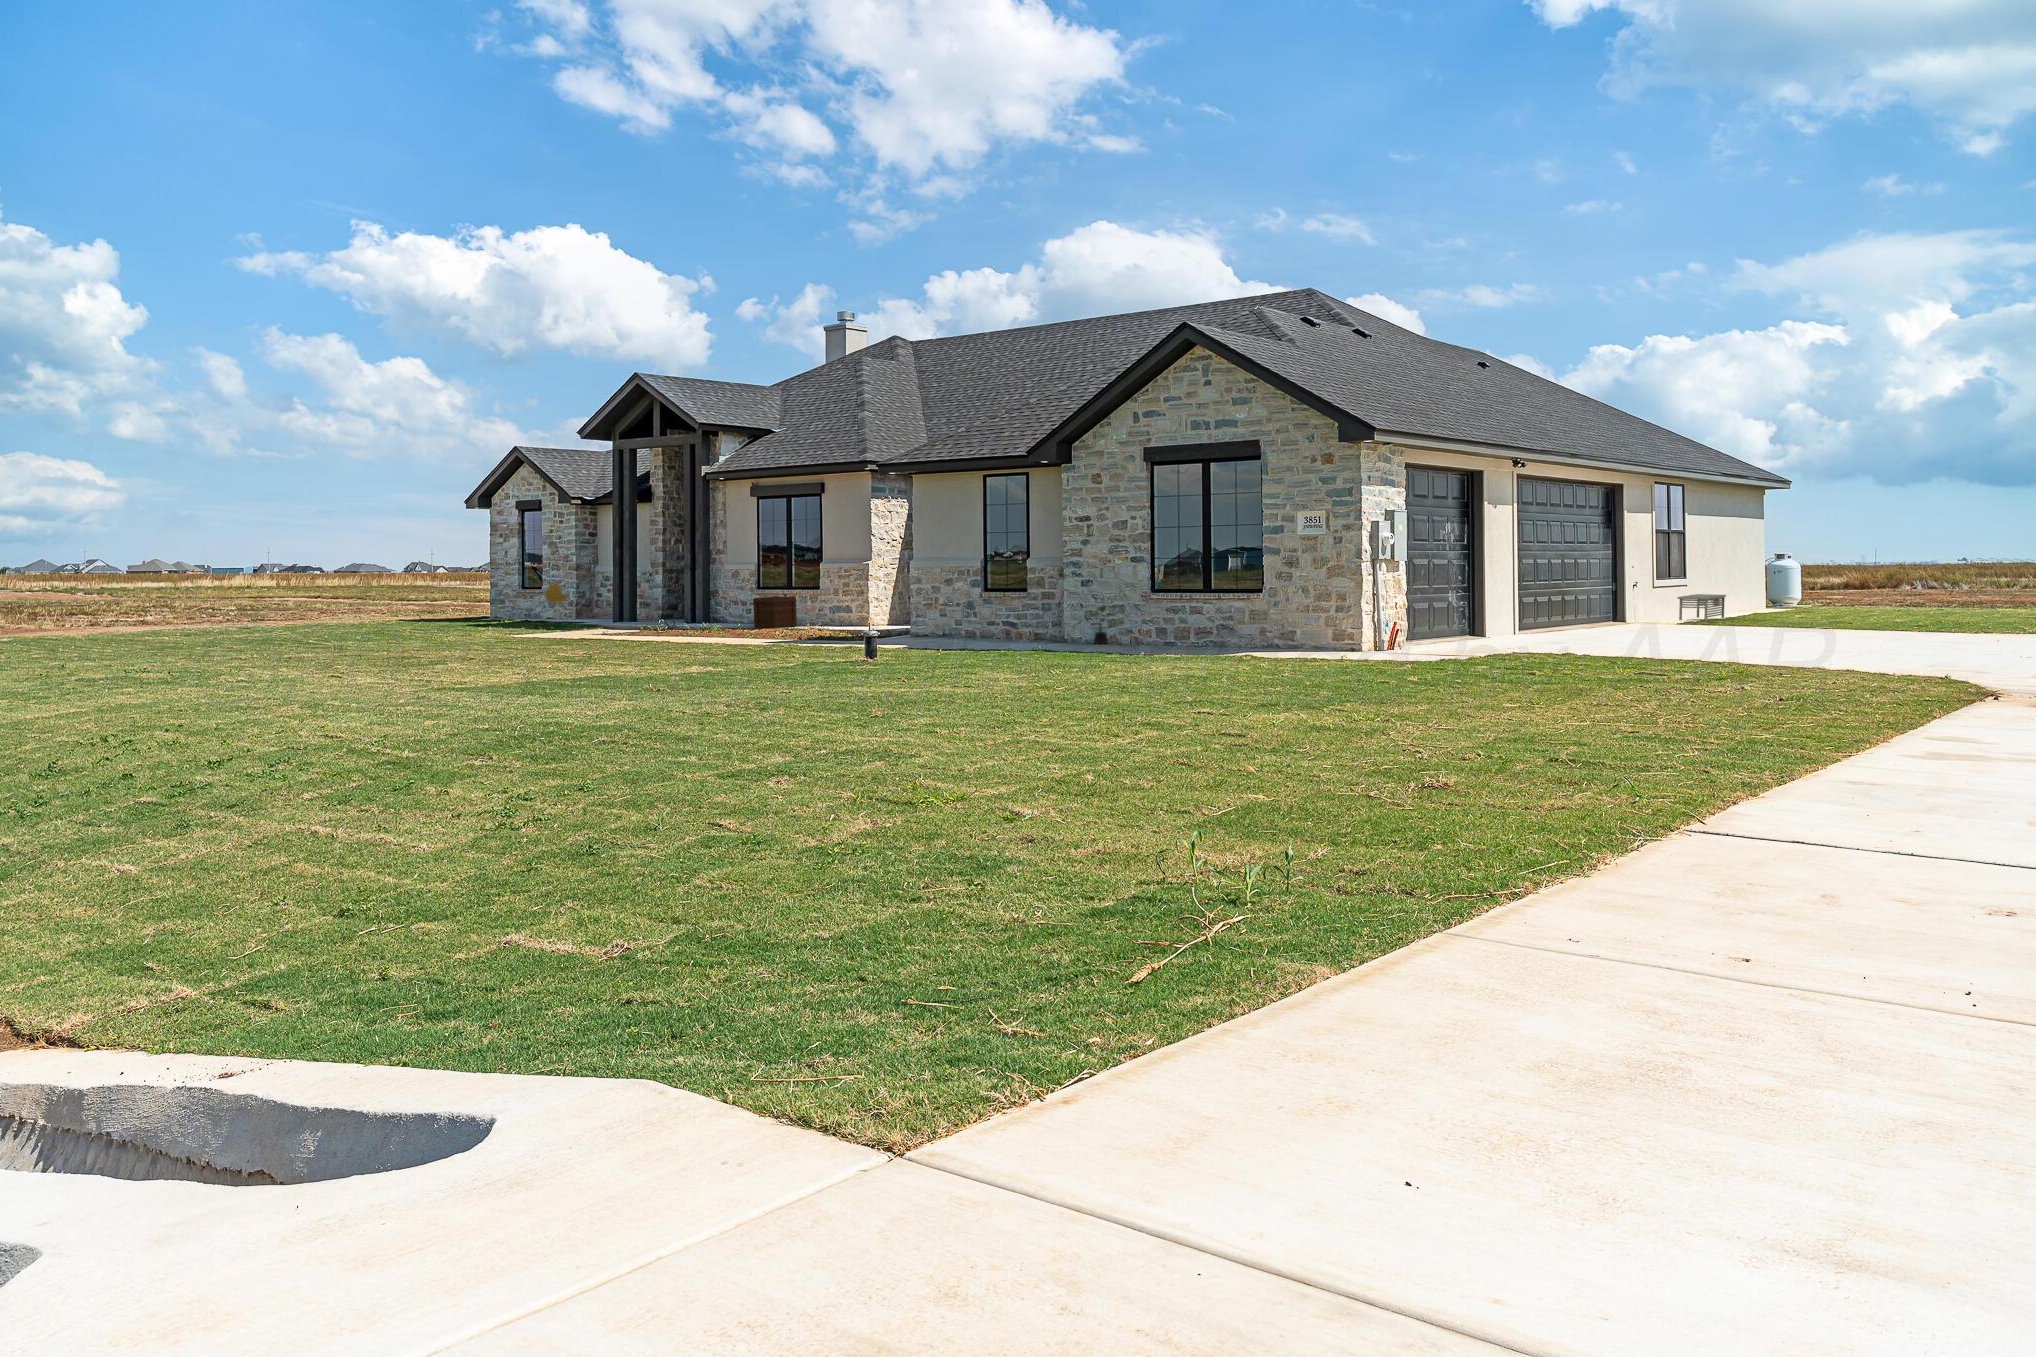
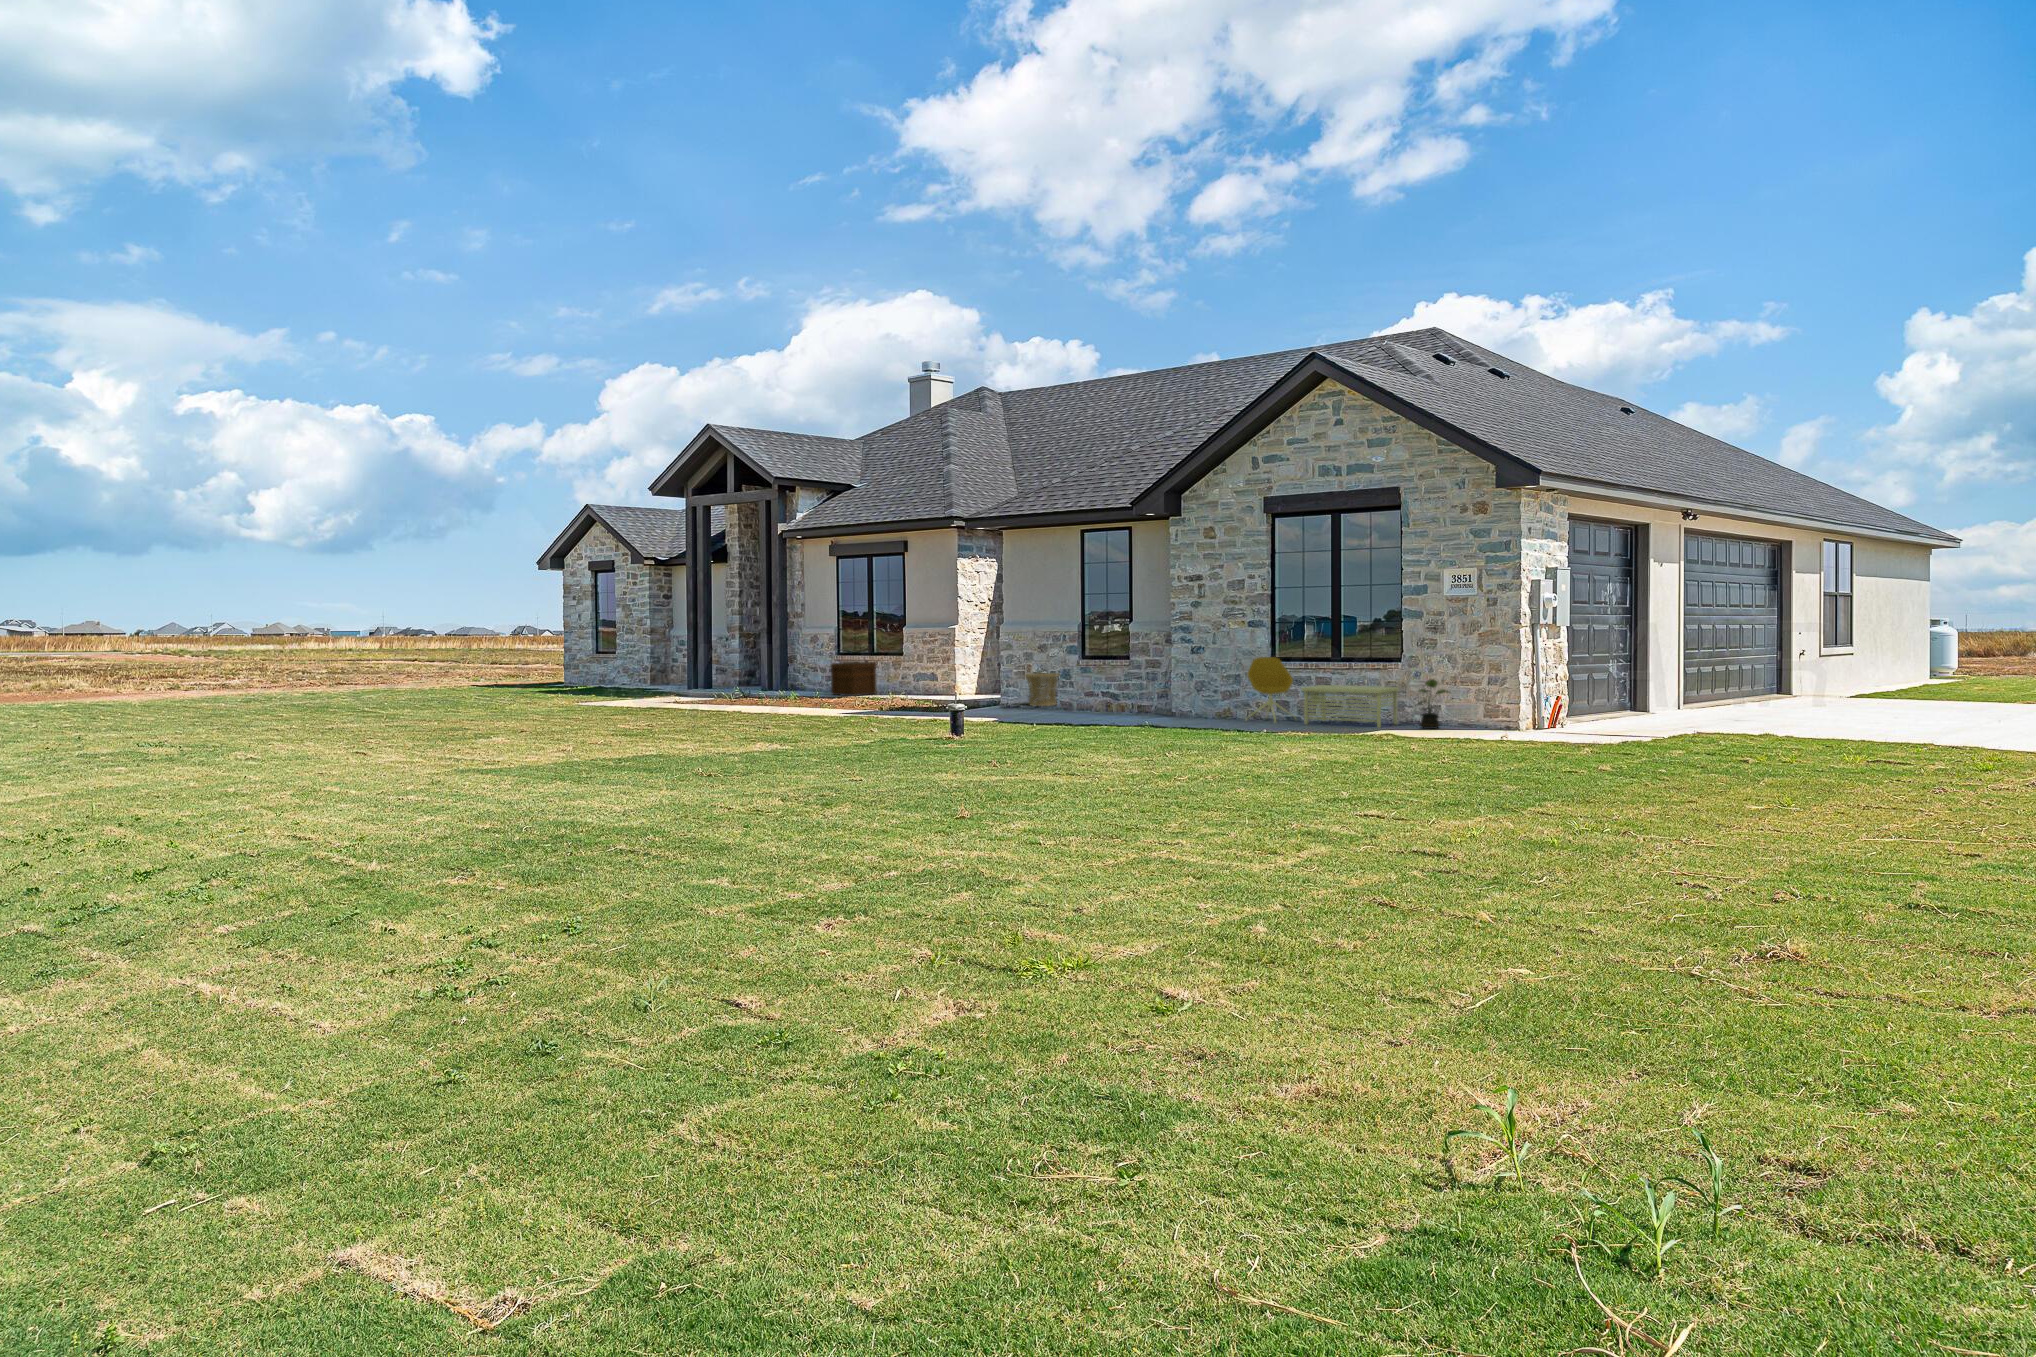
chair: present [544,583,569,615] -> present [1247,657,1293,721]
storage bench: present [1677,594,1726,621] -> present [1301,685,1399,728]
potted plant: present [1092,605,1112,644] -> present [1415,679,1449,729]
basket: none [934,606,967,636] -> present [1026,673,1059,706]

